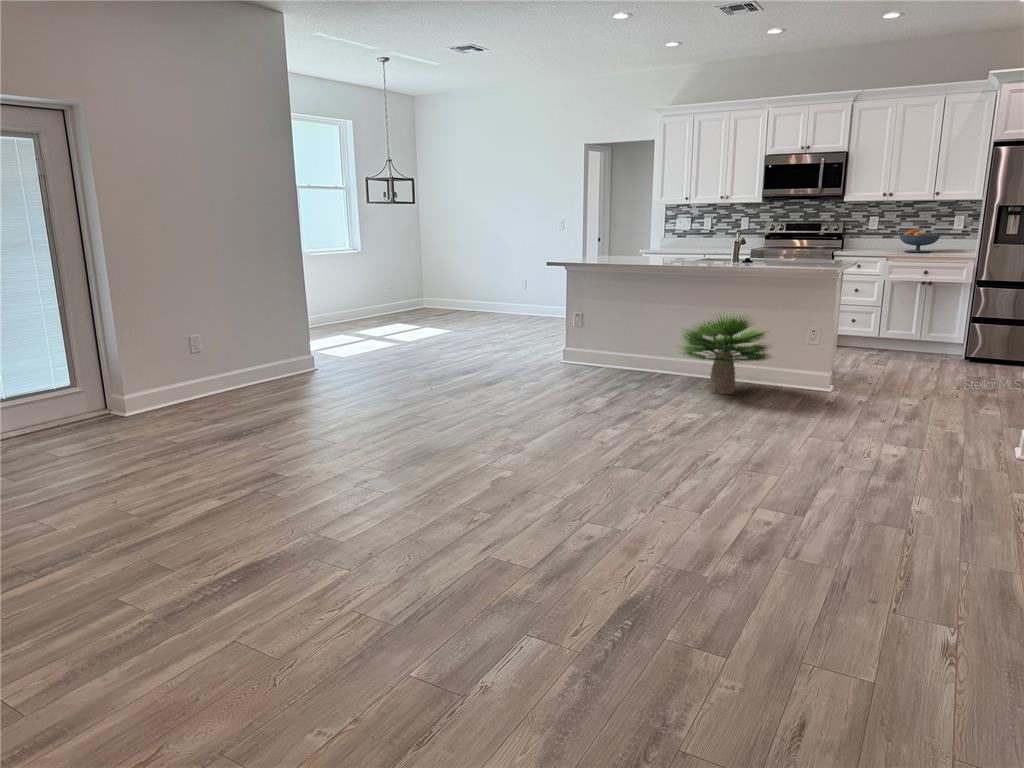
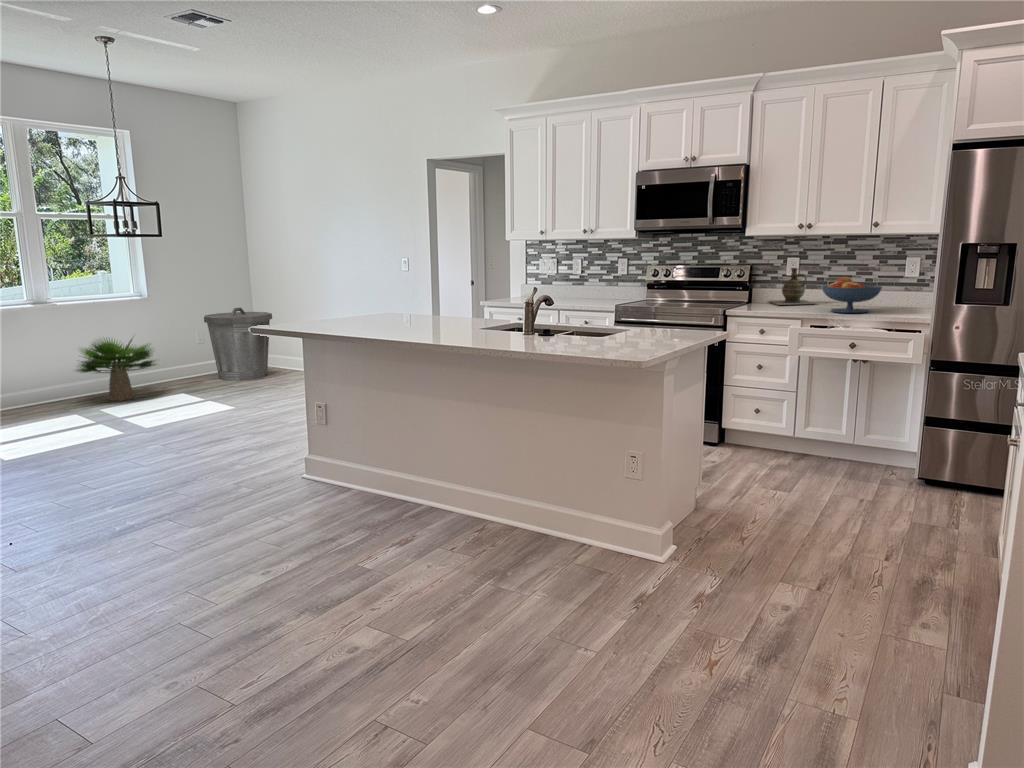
ceramic jug: none [853,223,892,249] -> present [769,268,815,305]
trash can: none [398,257,448,313] -> present [204,308,272,380]
potted plant: present [682,314,769,394] -> present [76,339,155,401]

